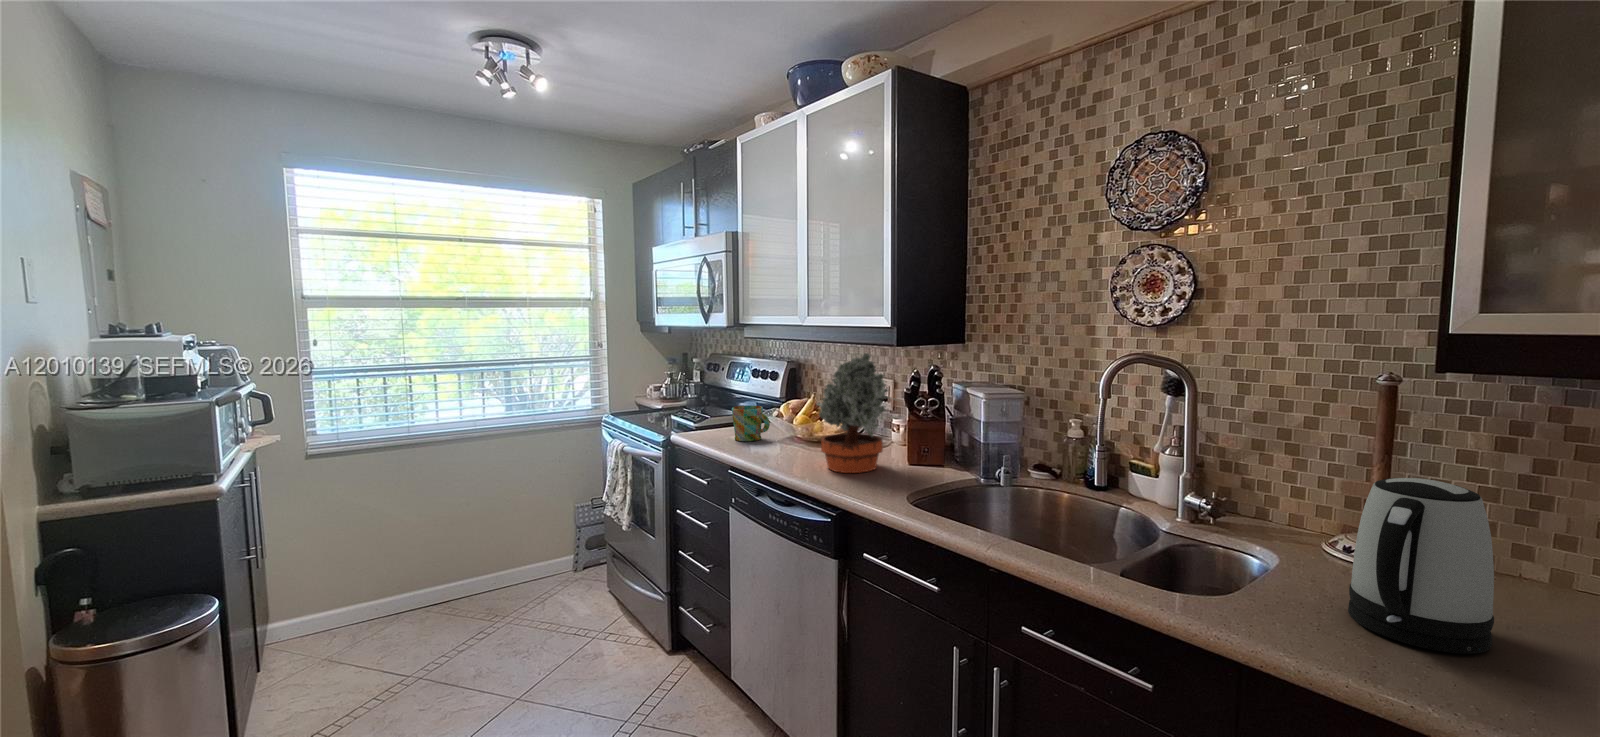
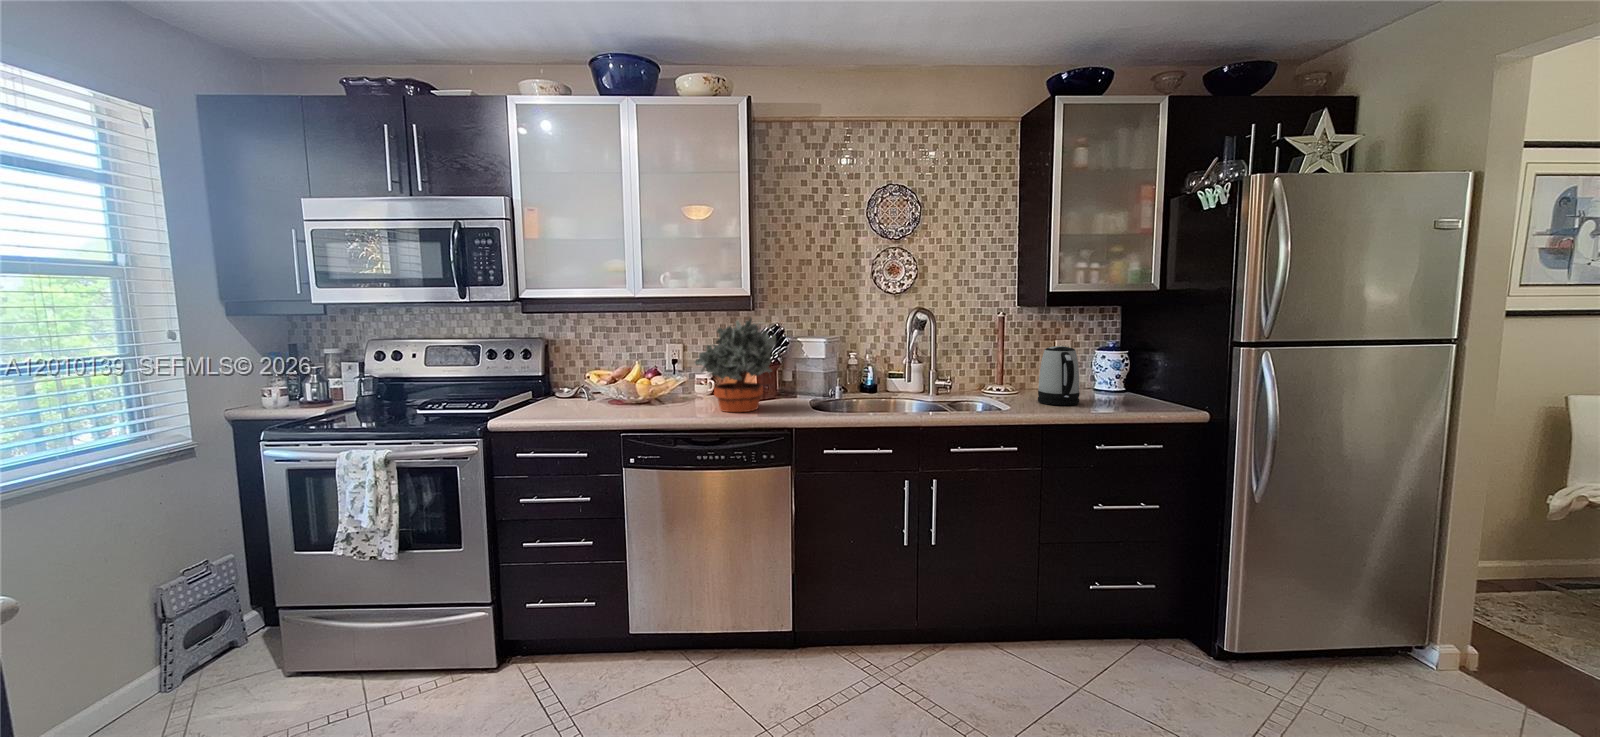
mug: present [732,405,770,441] -> none [567,379,609,415]

